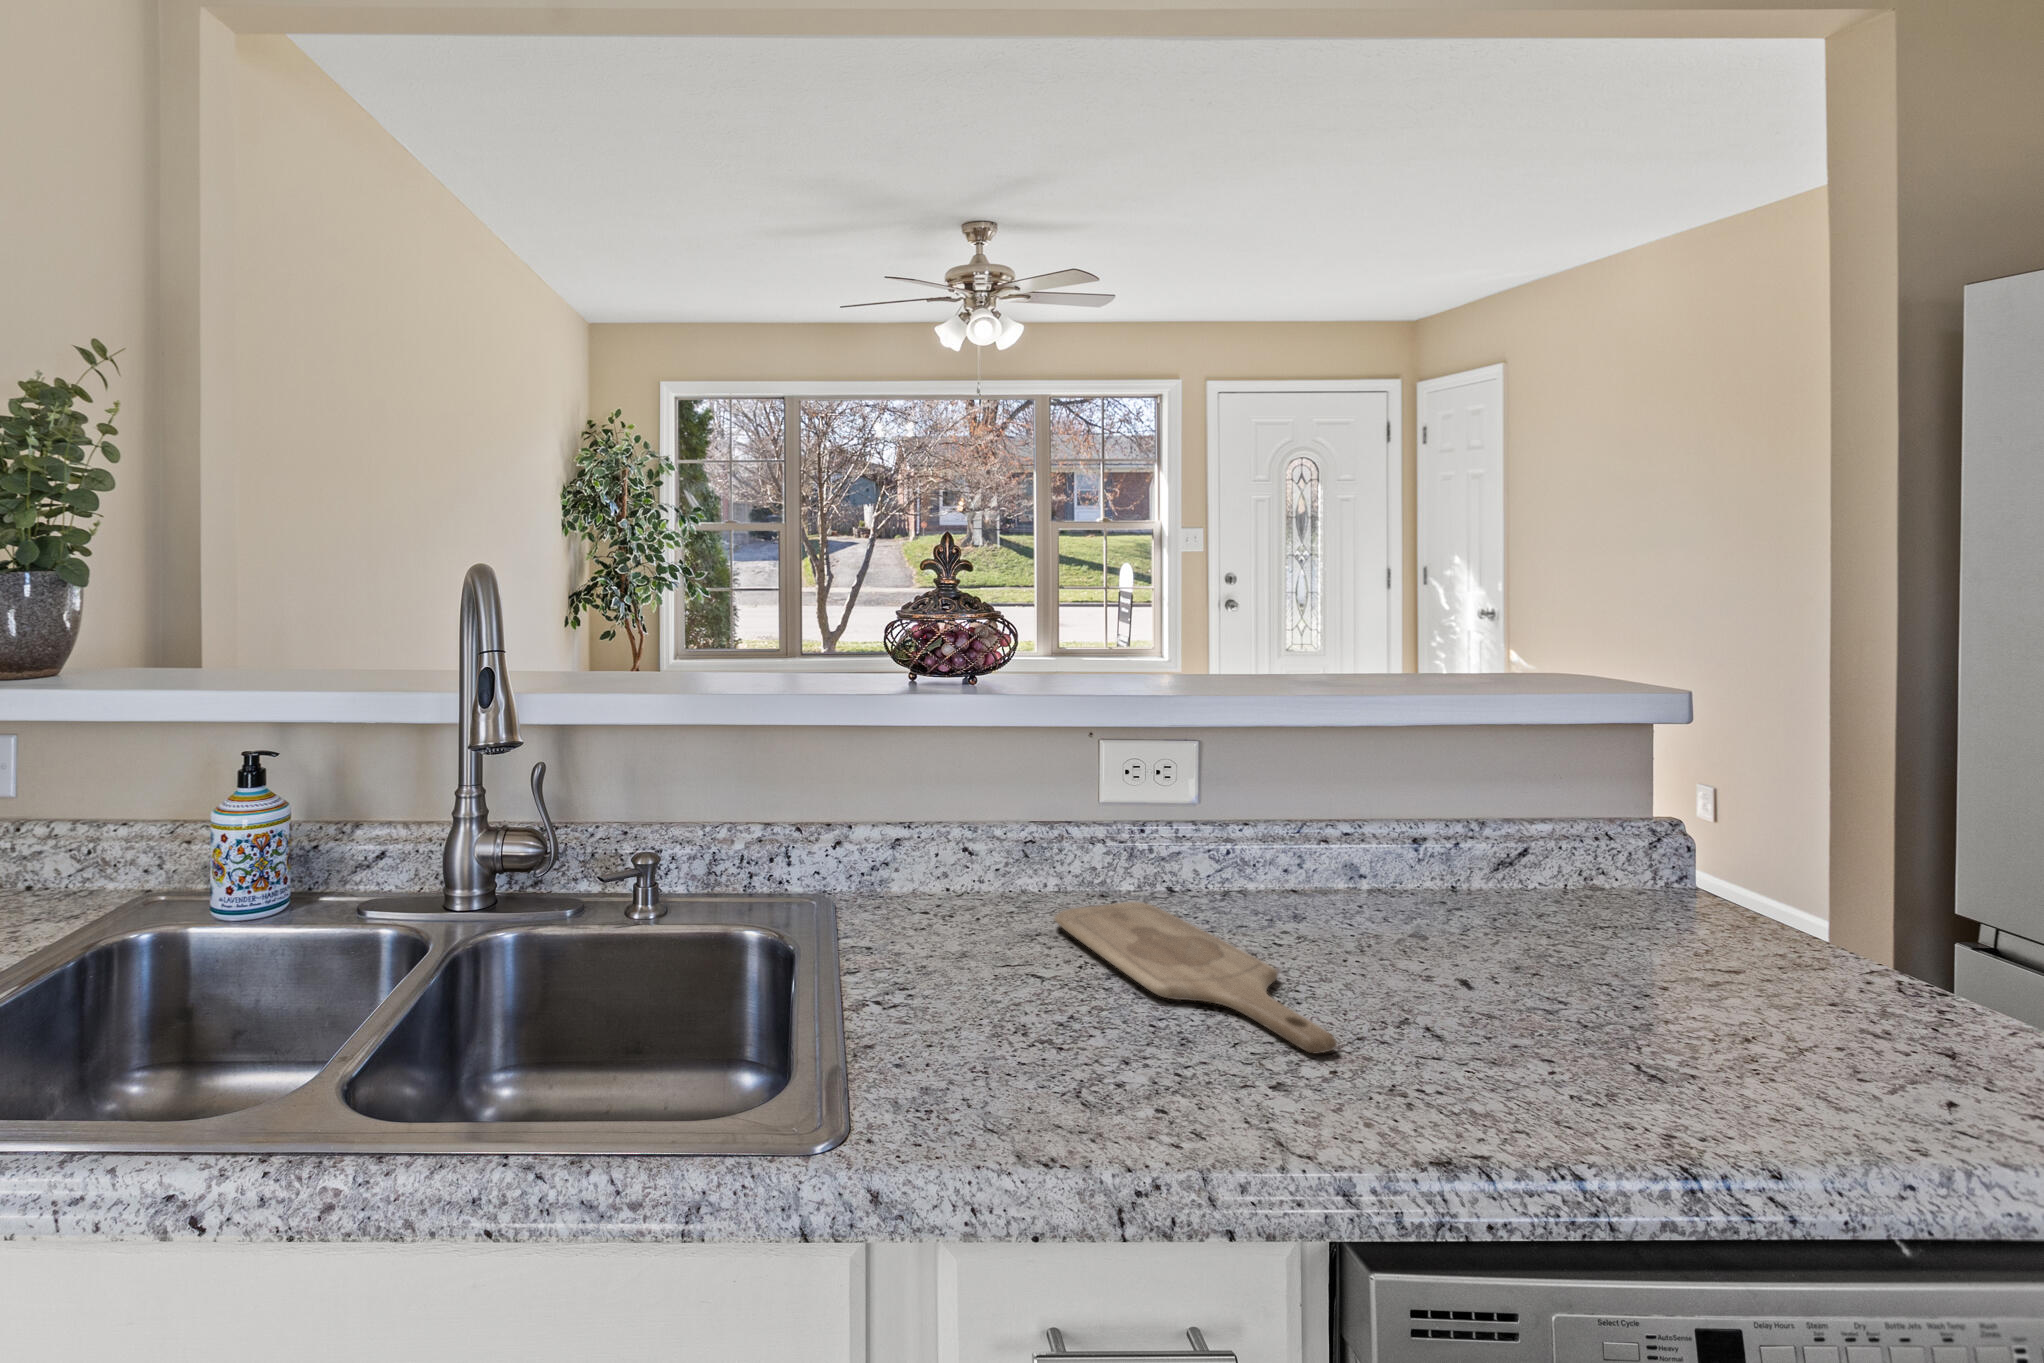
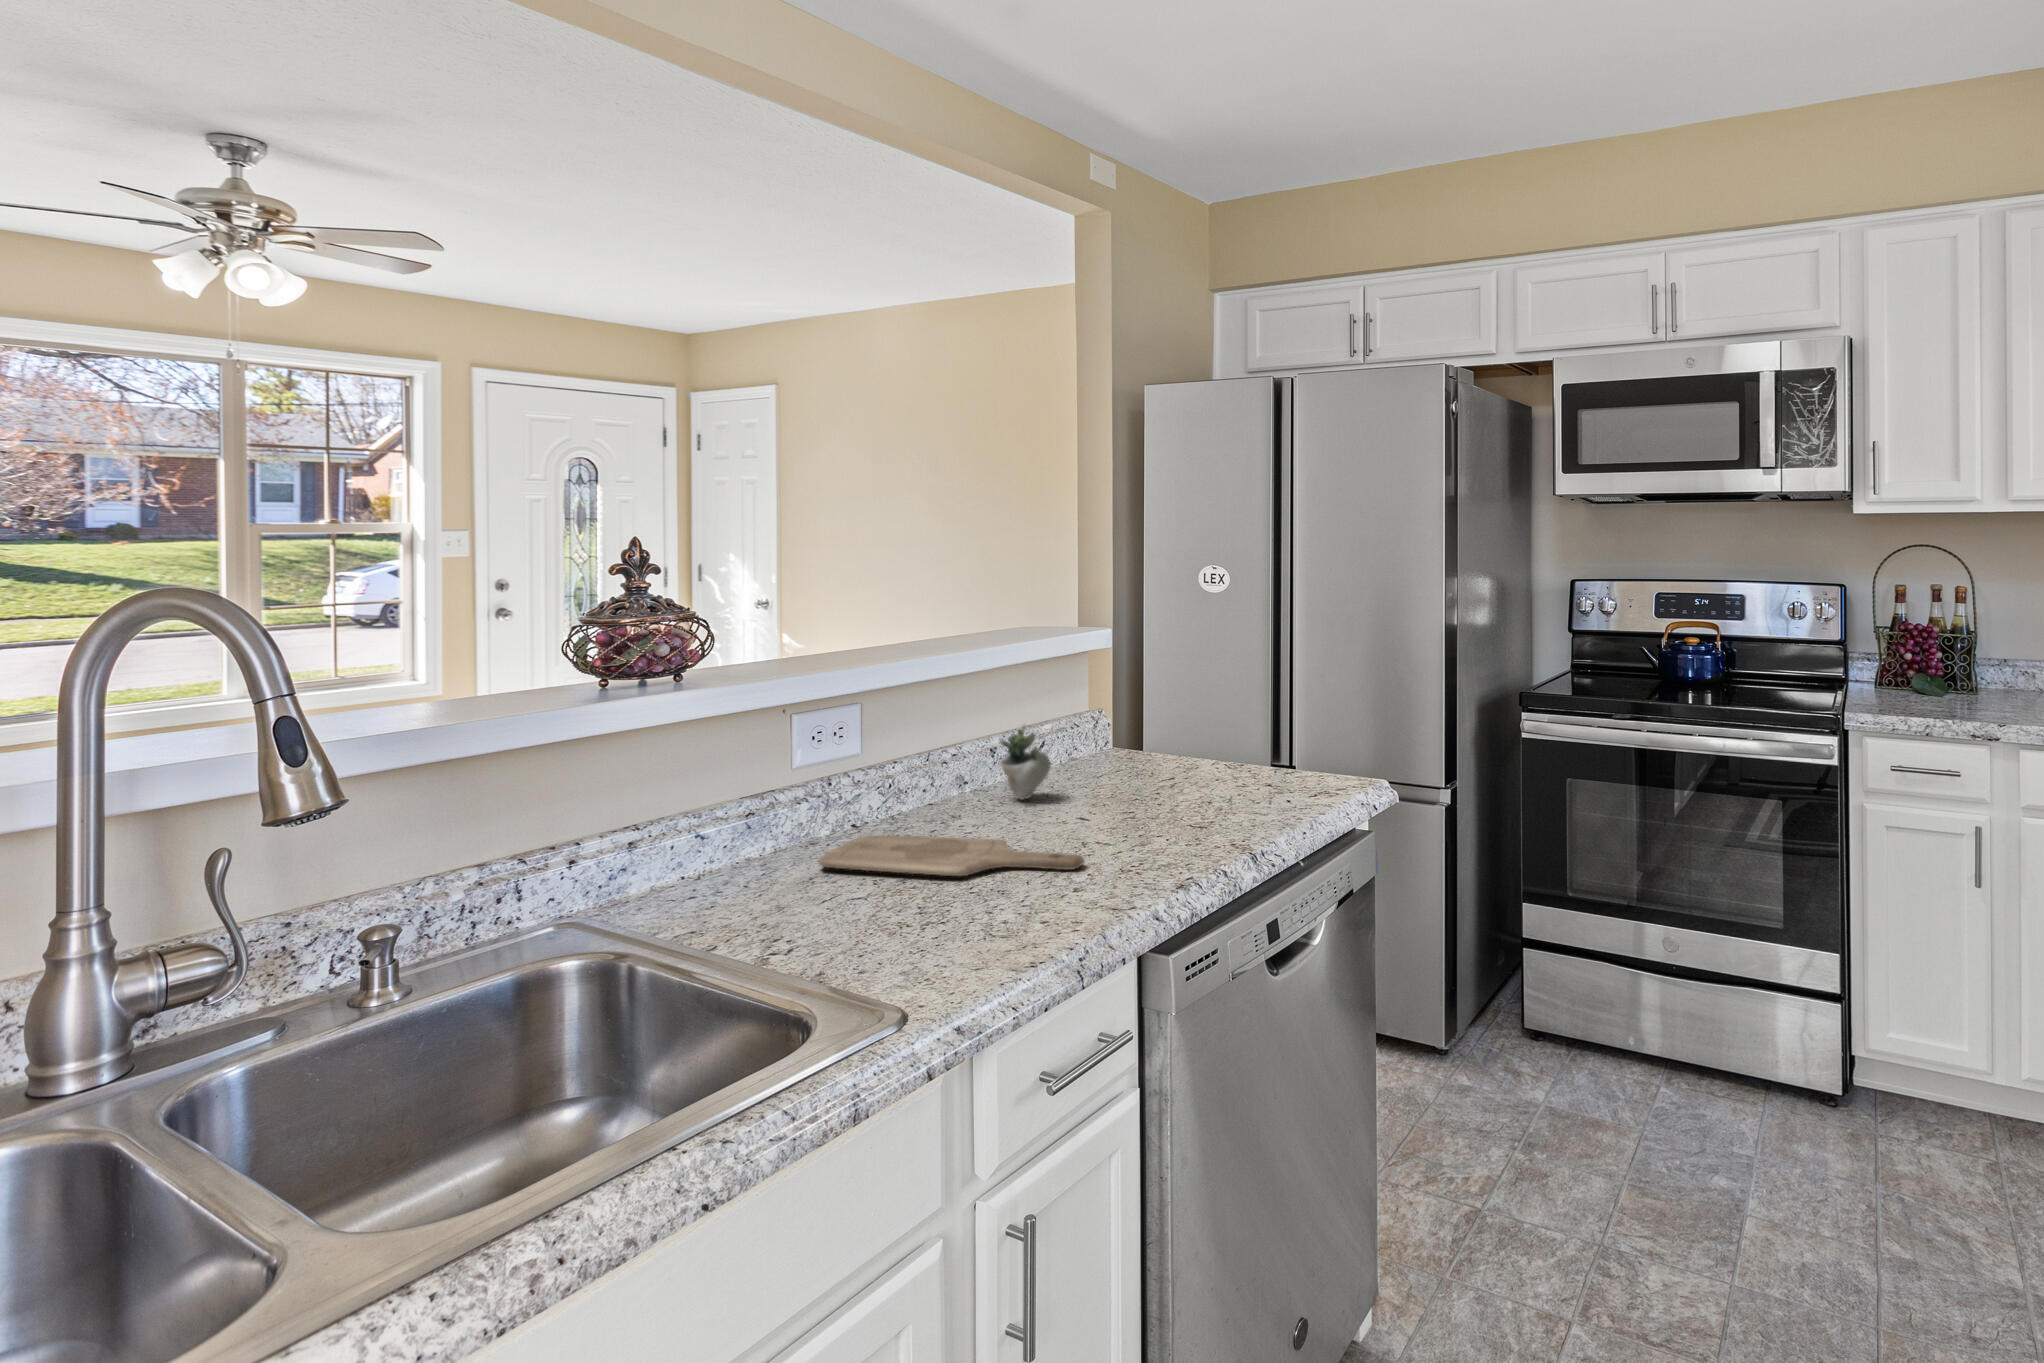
succulent plant: none [1371,816,1460,922] -> present [1000,725,1051,800]

